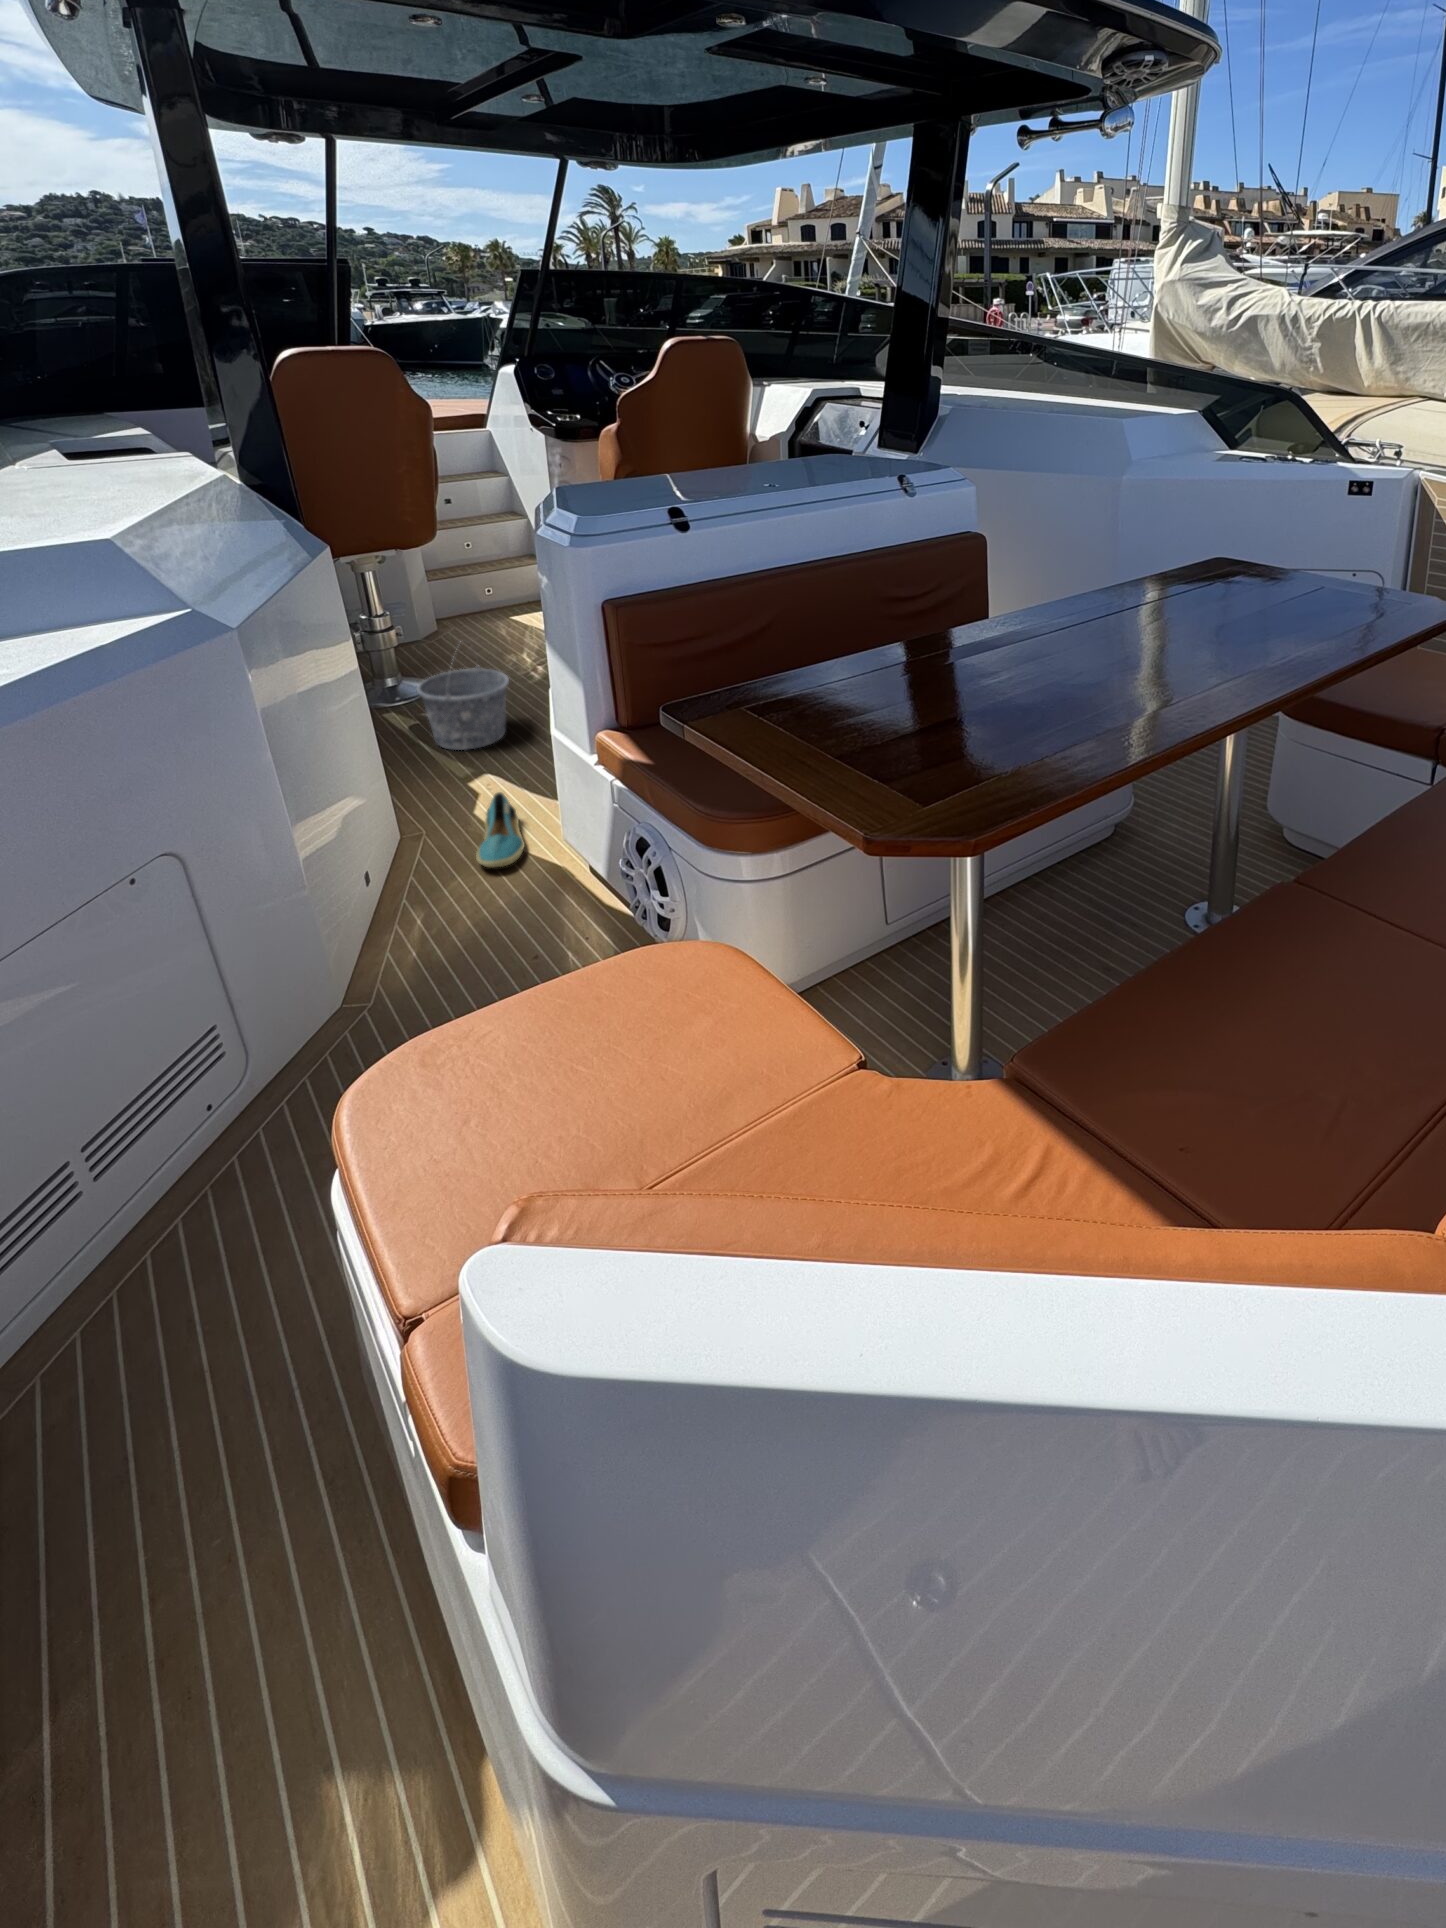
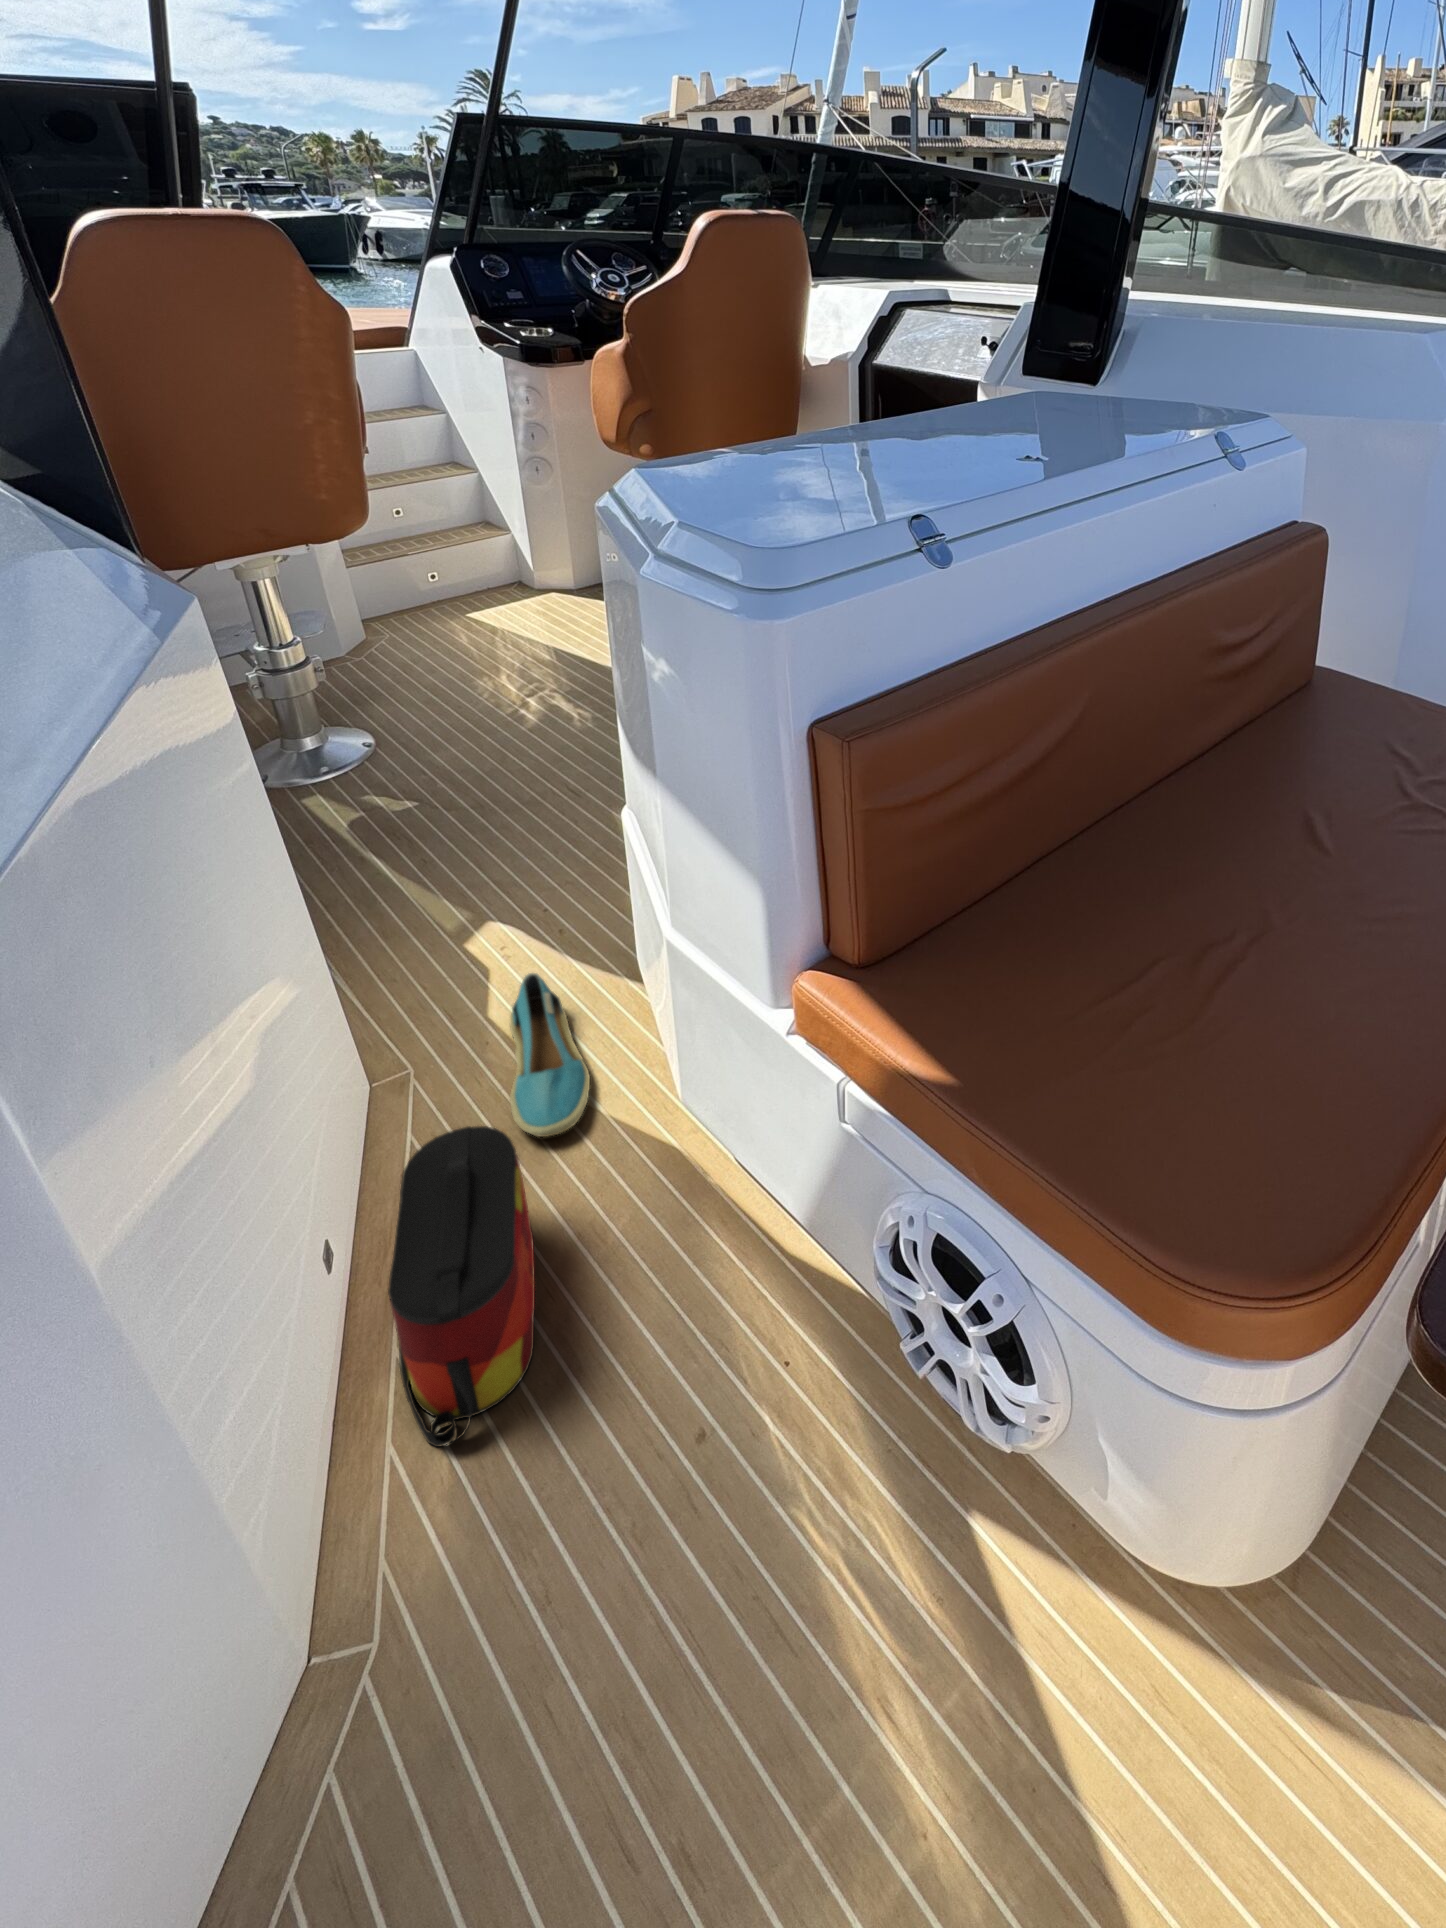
bucket: present [417,647,509,750] -> none [362,693,508,864]
bag: none [390,838,475,974] -> present [388,1126,535,1447]

